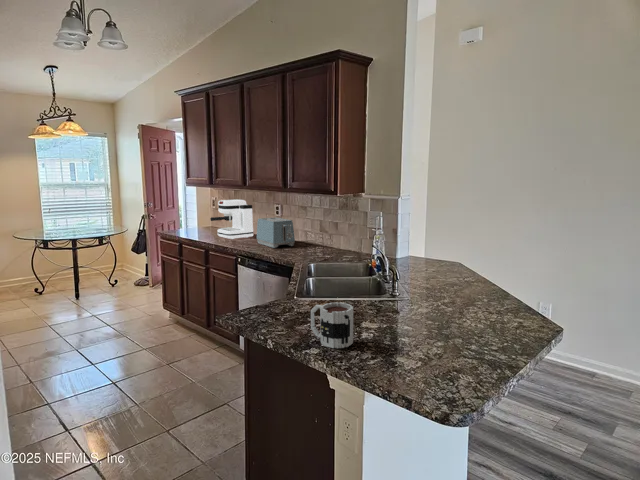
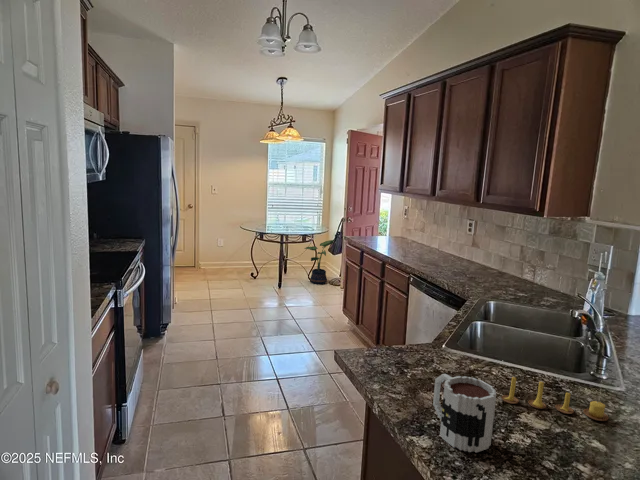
coffee maker: present [210,200,253,239] -> none [394,211,442,255]
toaster: present [257,217,295,248] -> none [440,235,484,273]
potted plant: none [101,238,138,288] -> present [305,240,334,284]
candle: none [347,299,408,320] -> present [501,375,609,421]

